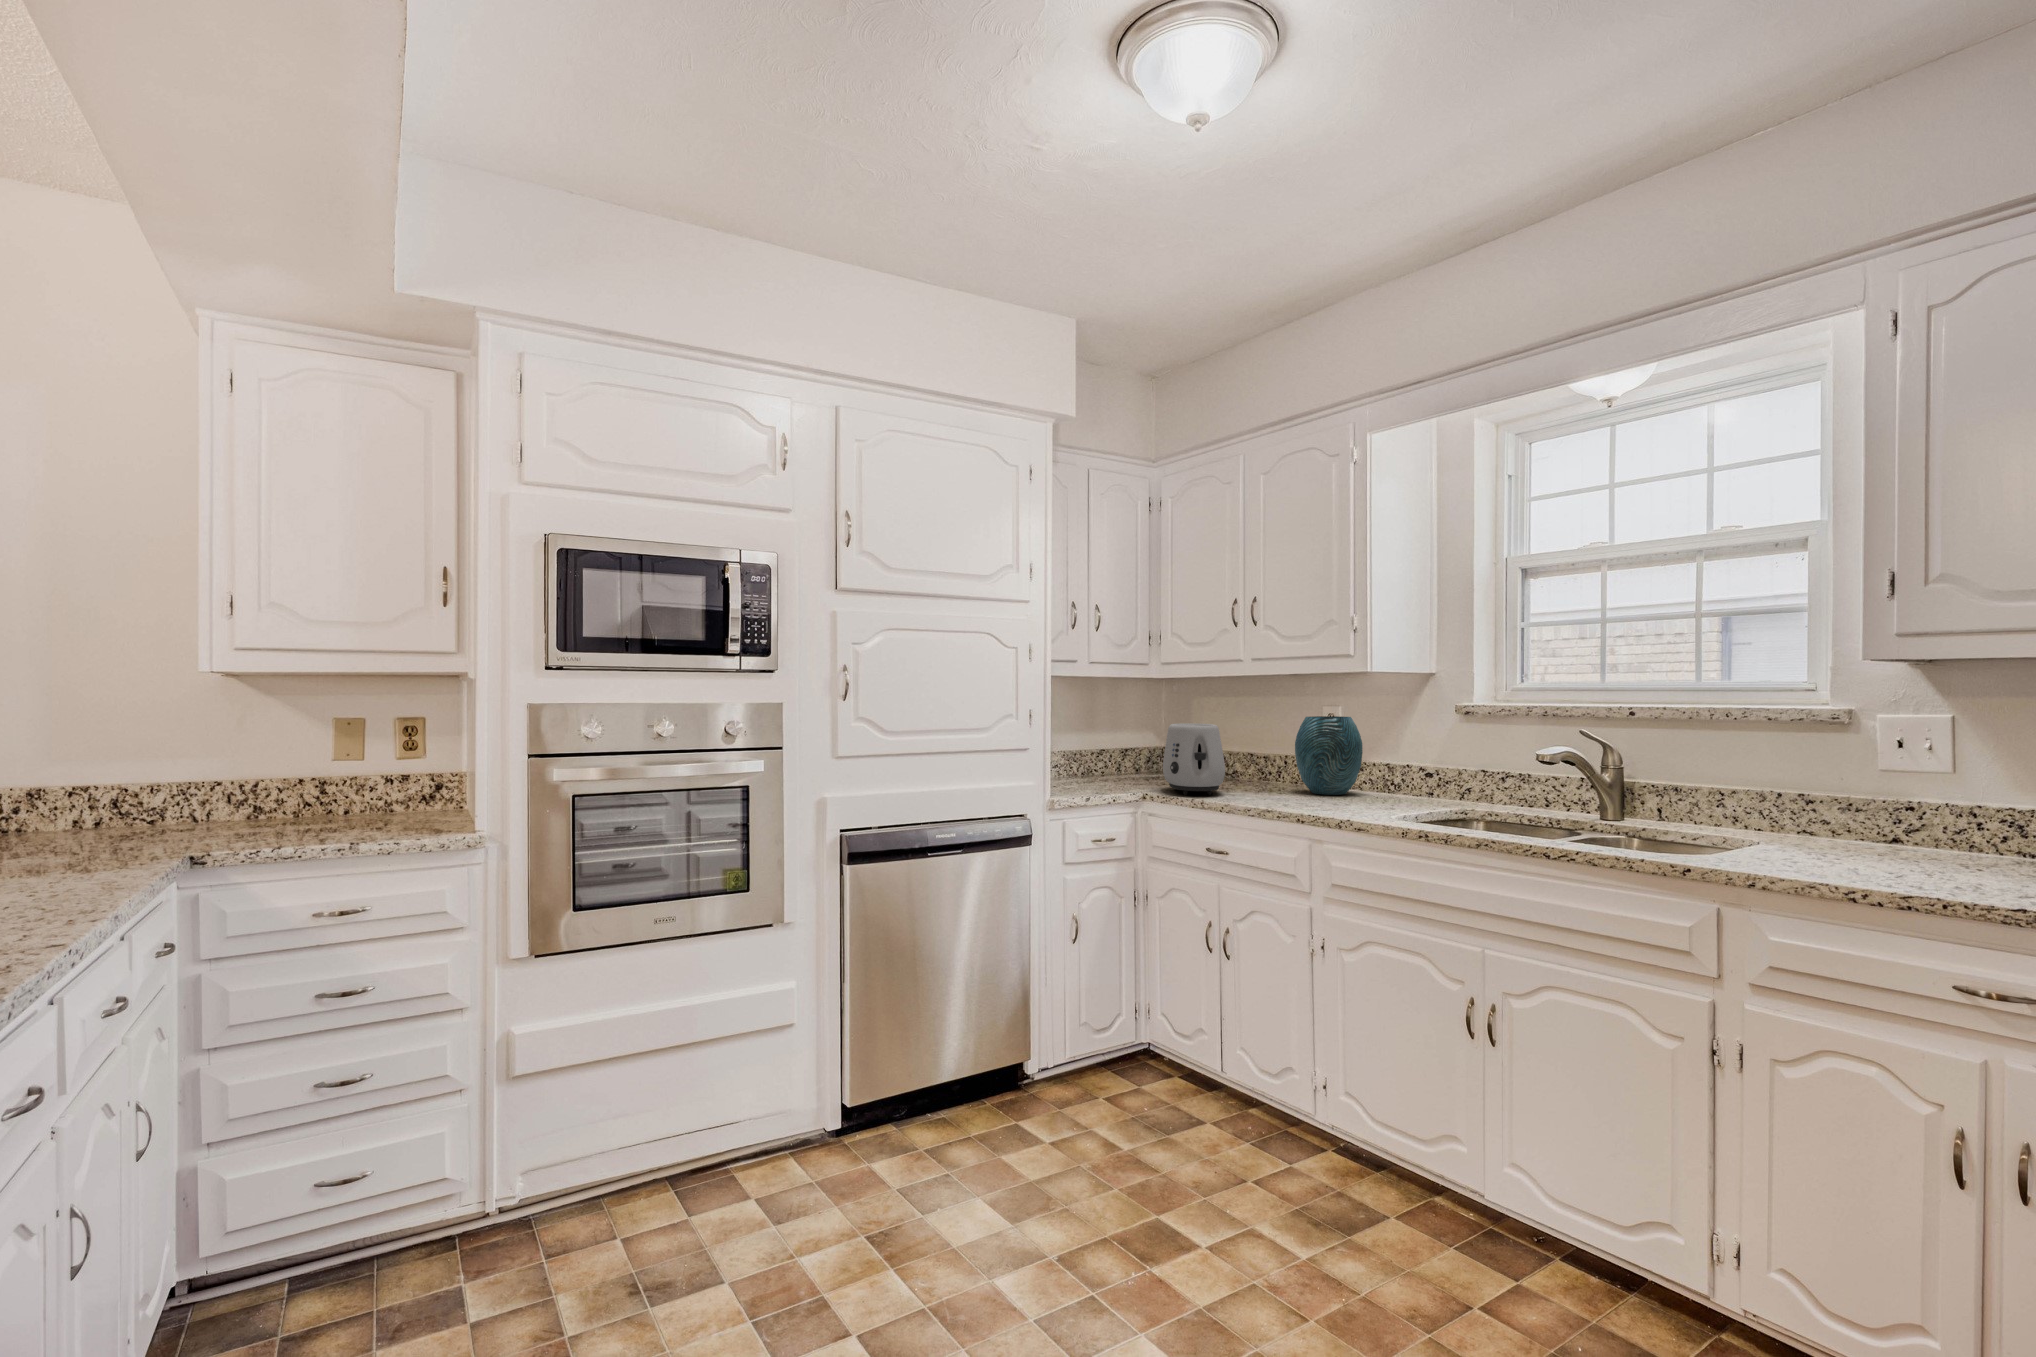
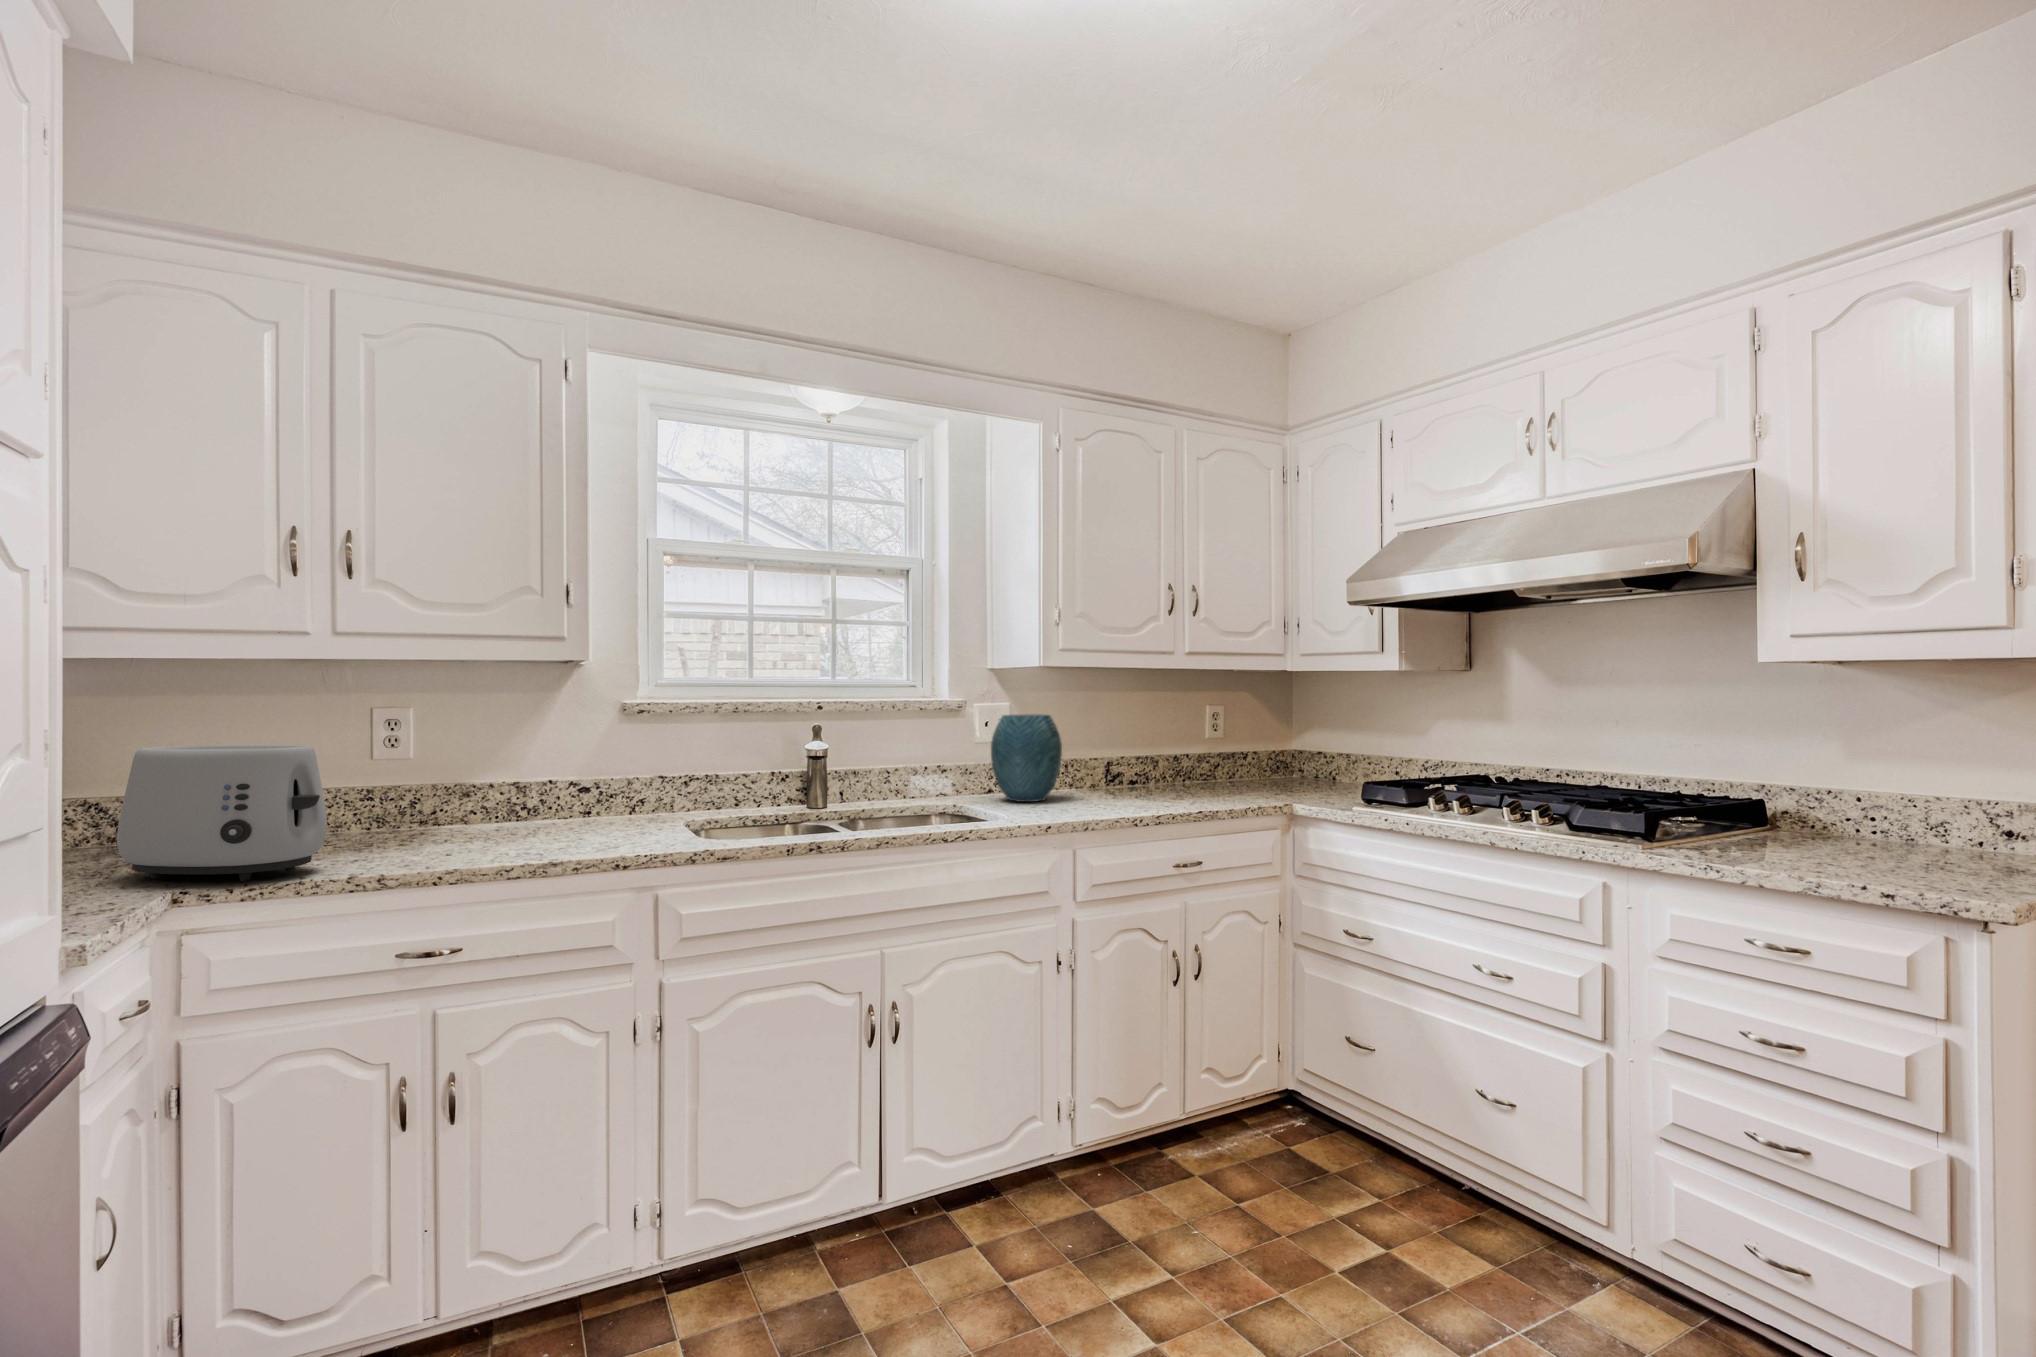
vase: present [1295,716,1363,795] -> present [991,715,1062,802]

